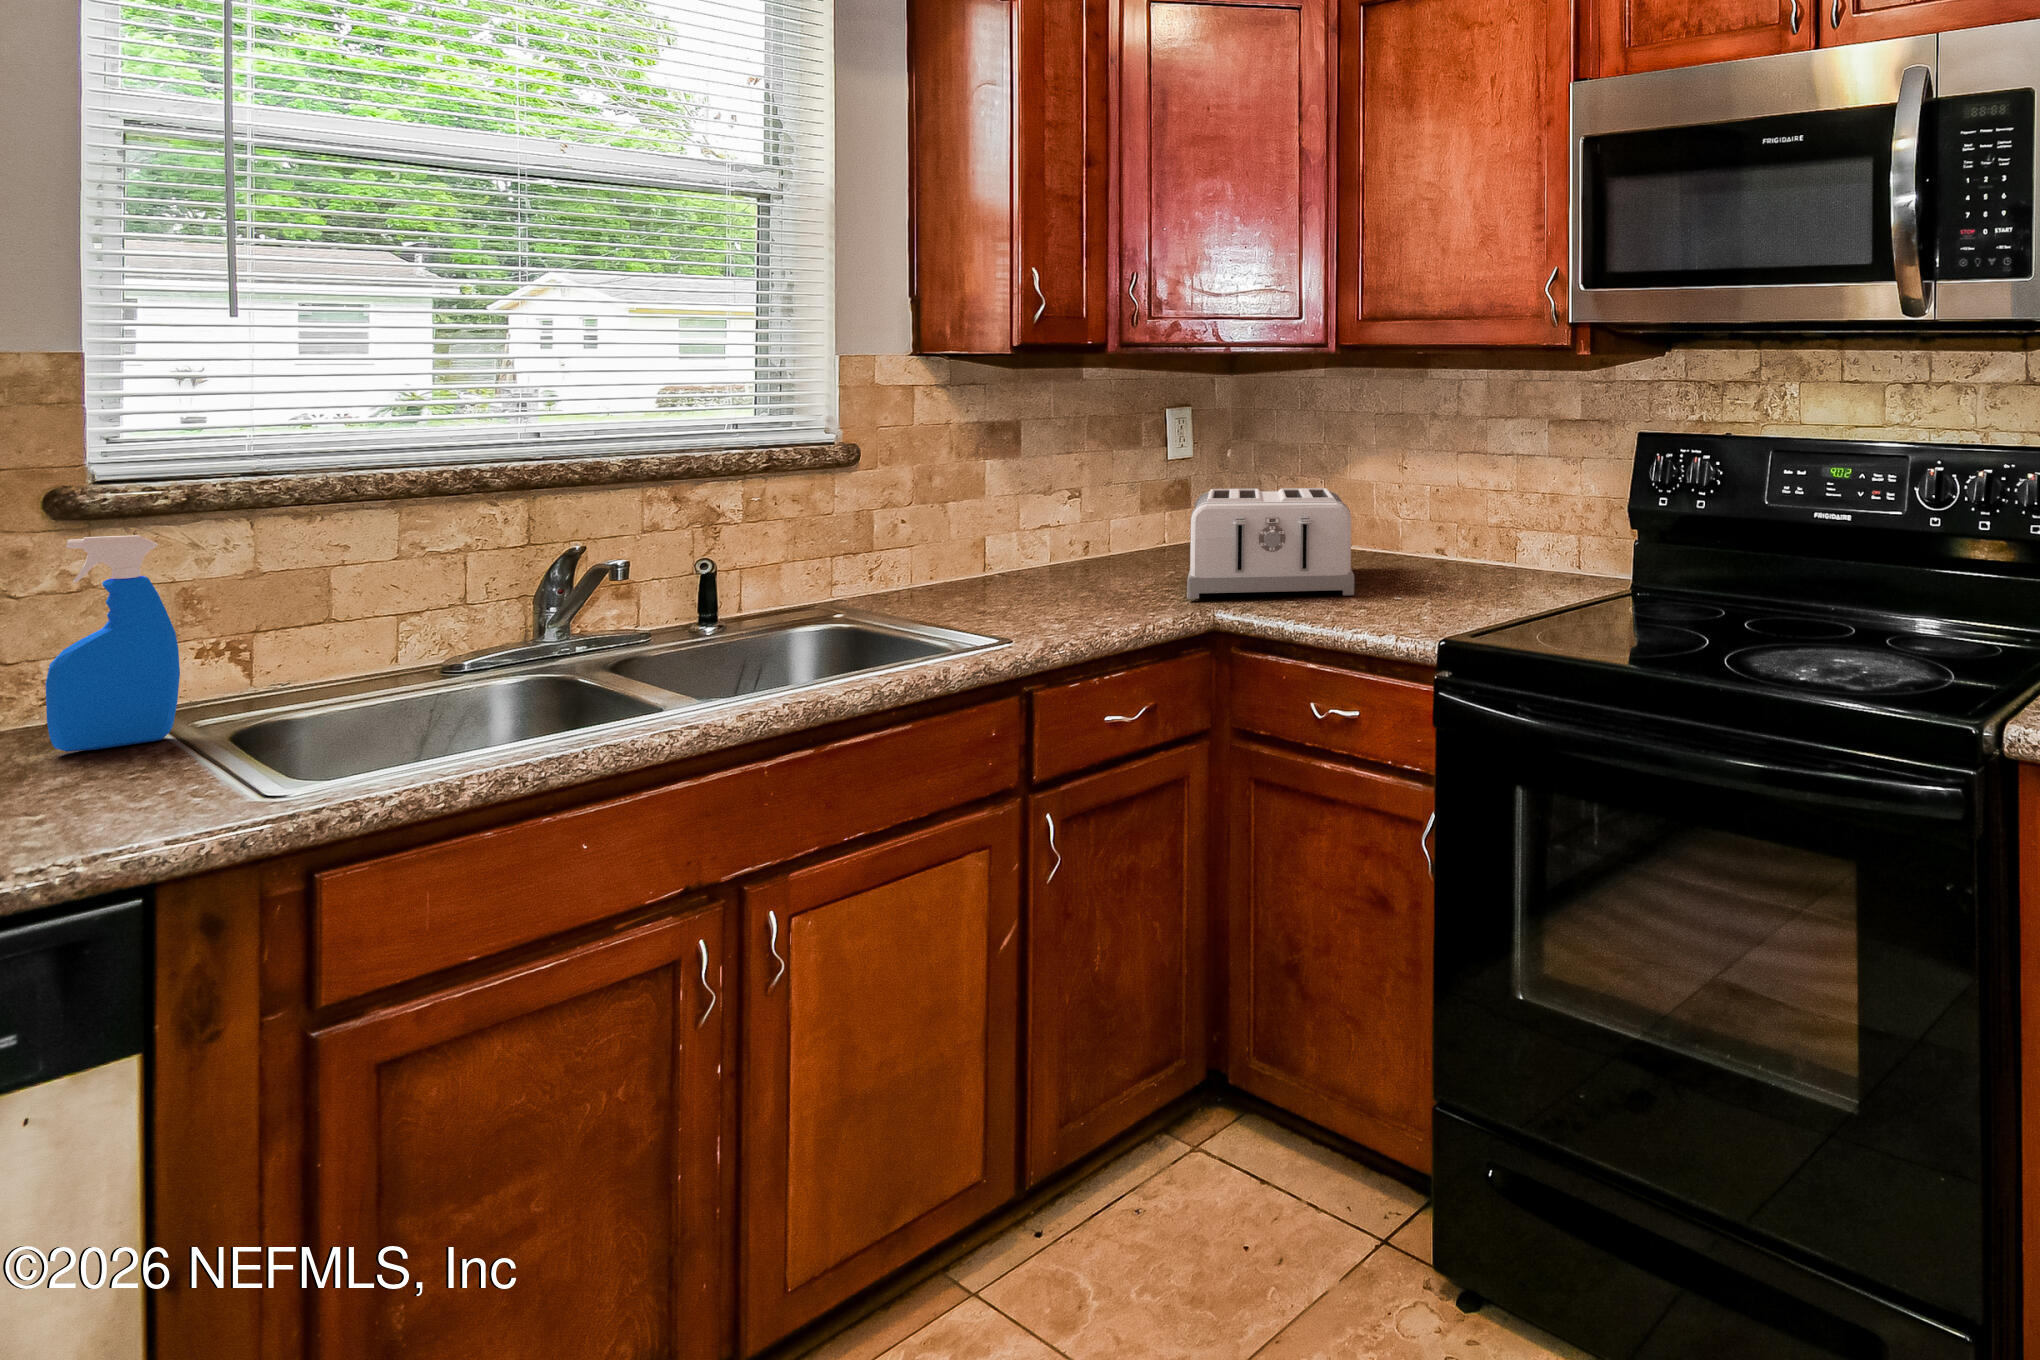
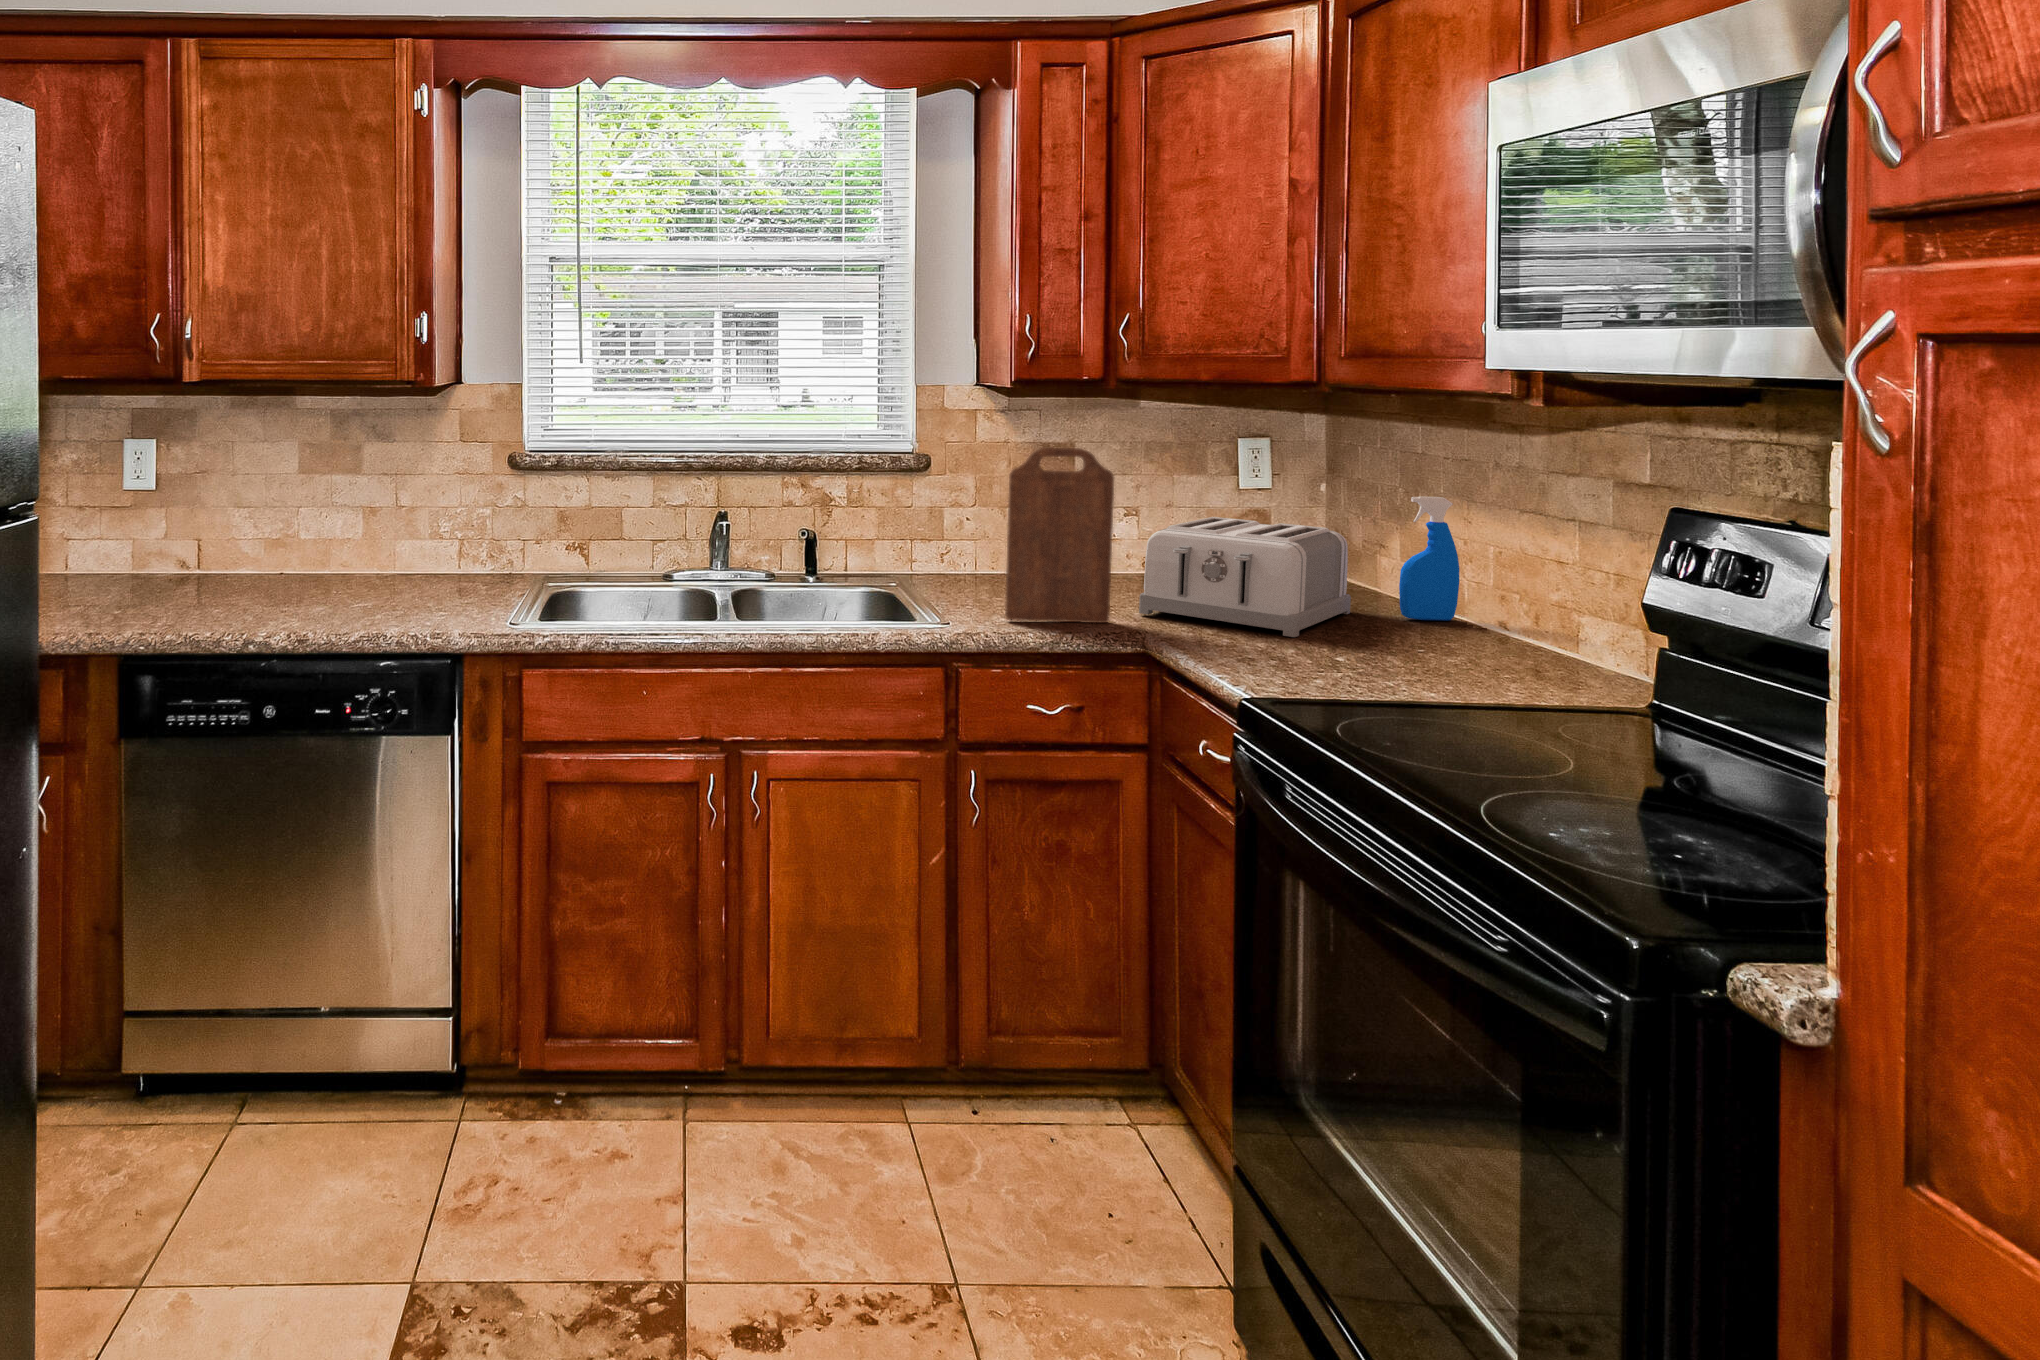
cutting board: none [1072,415,1180,629] -> present [1005,448,1114,623]
spray bottle: present [45,535,180,752] -> present [1399,496,1459,621]

